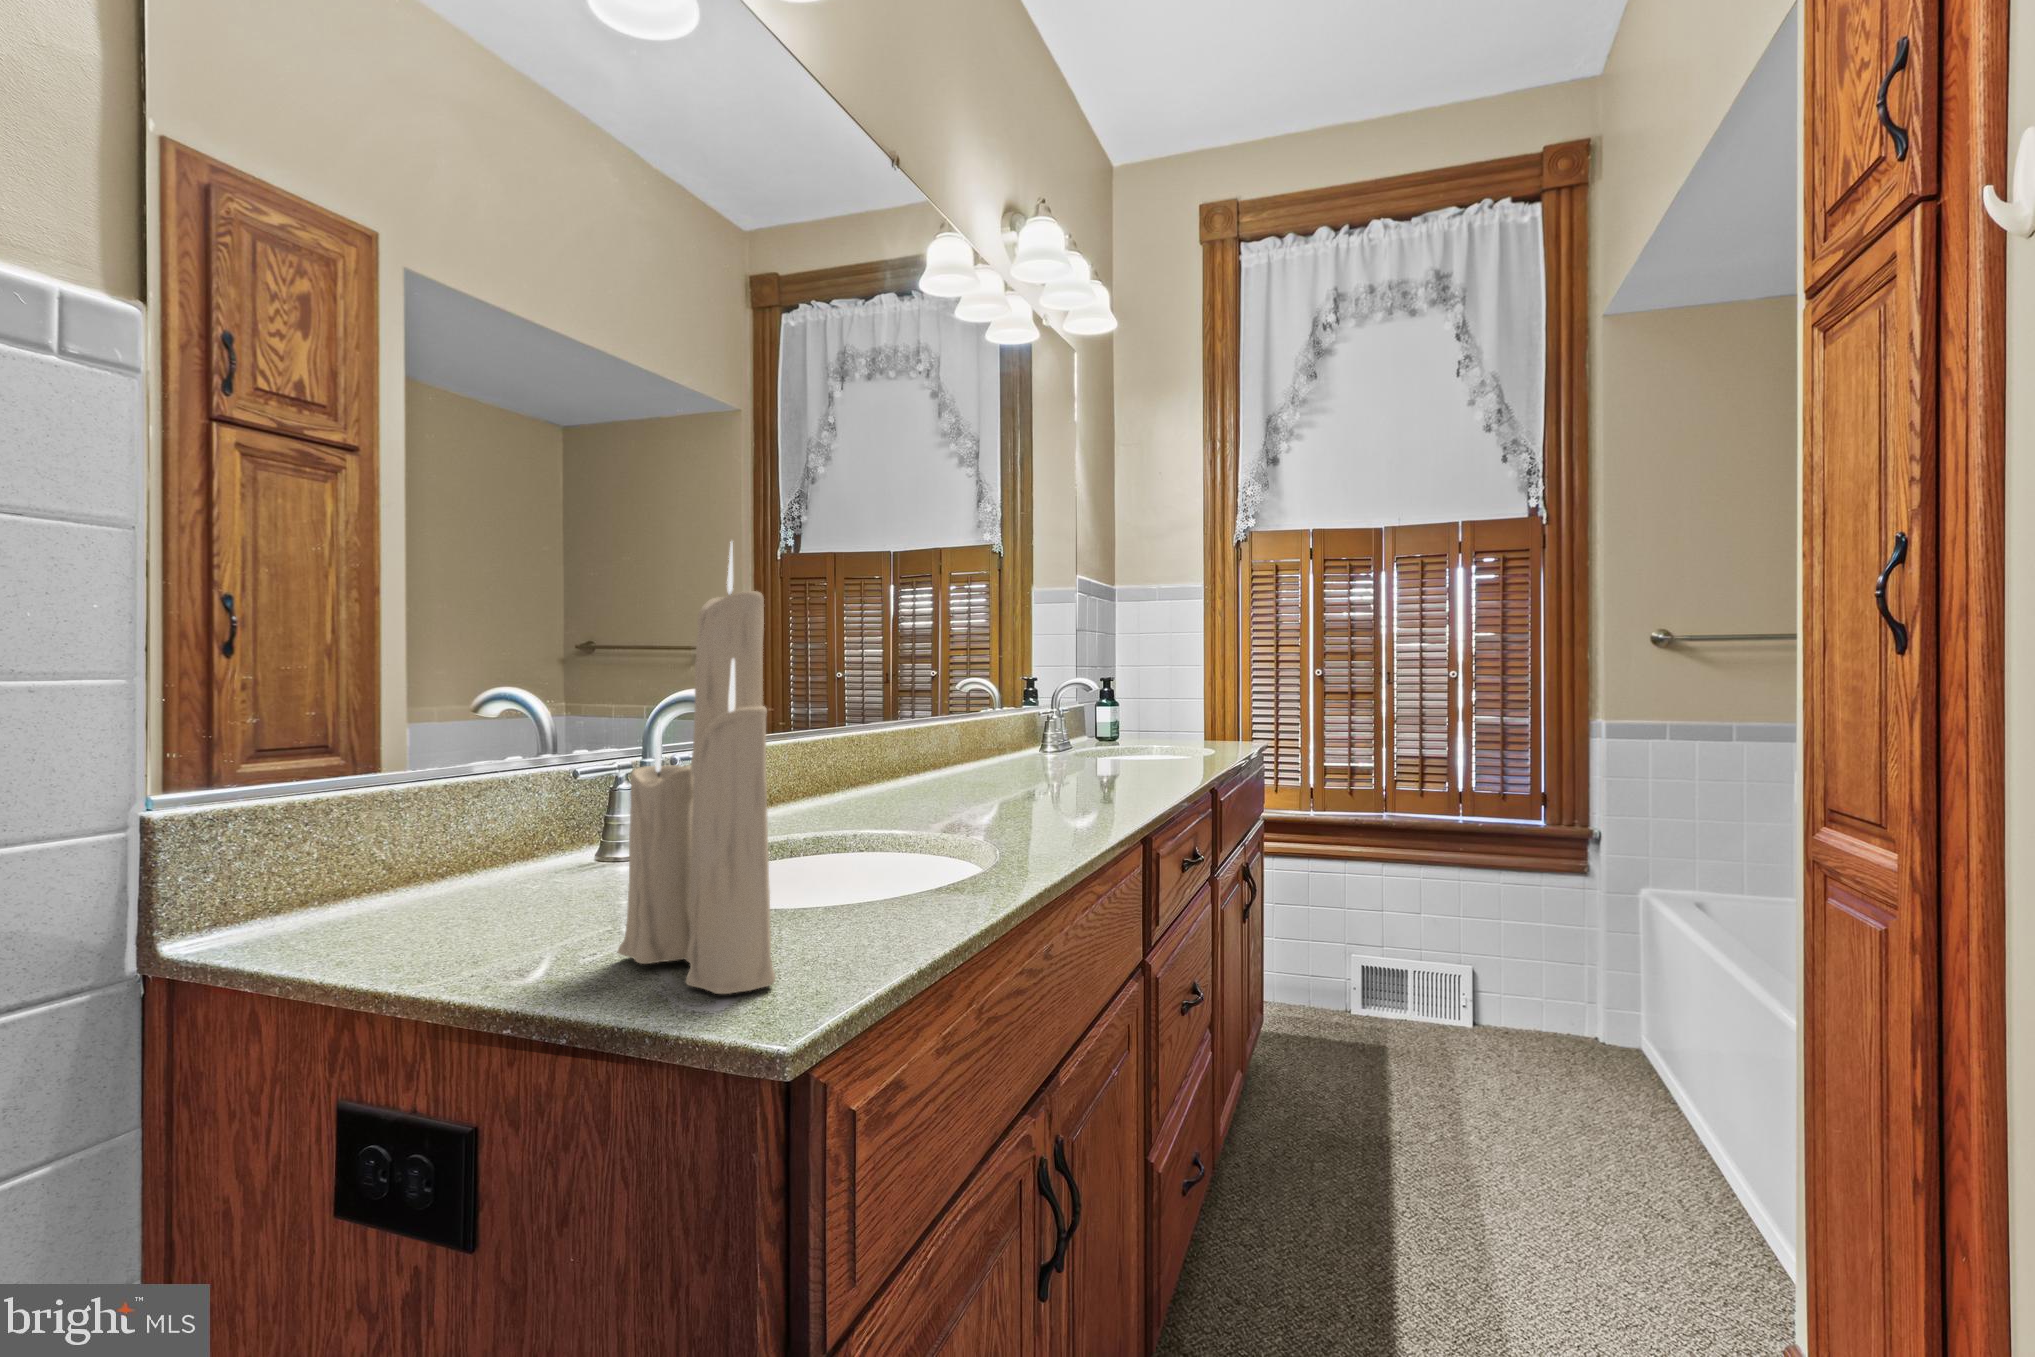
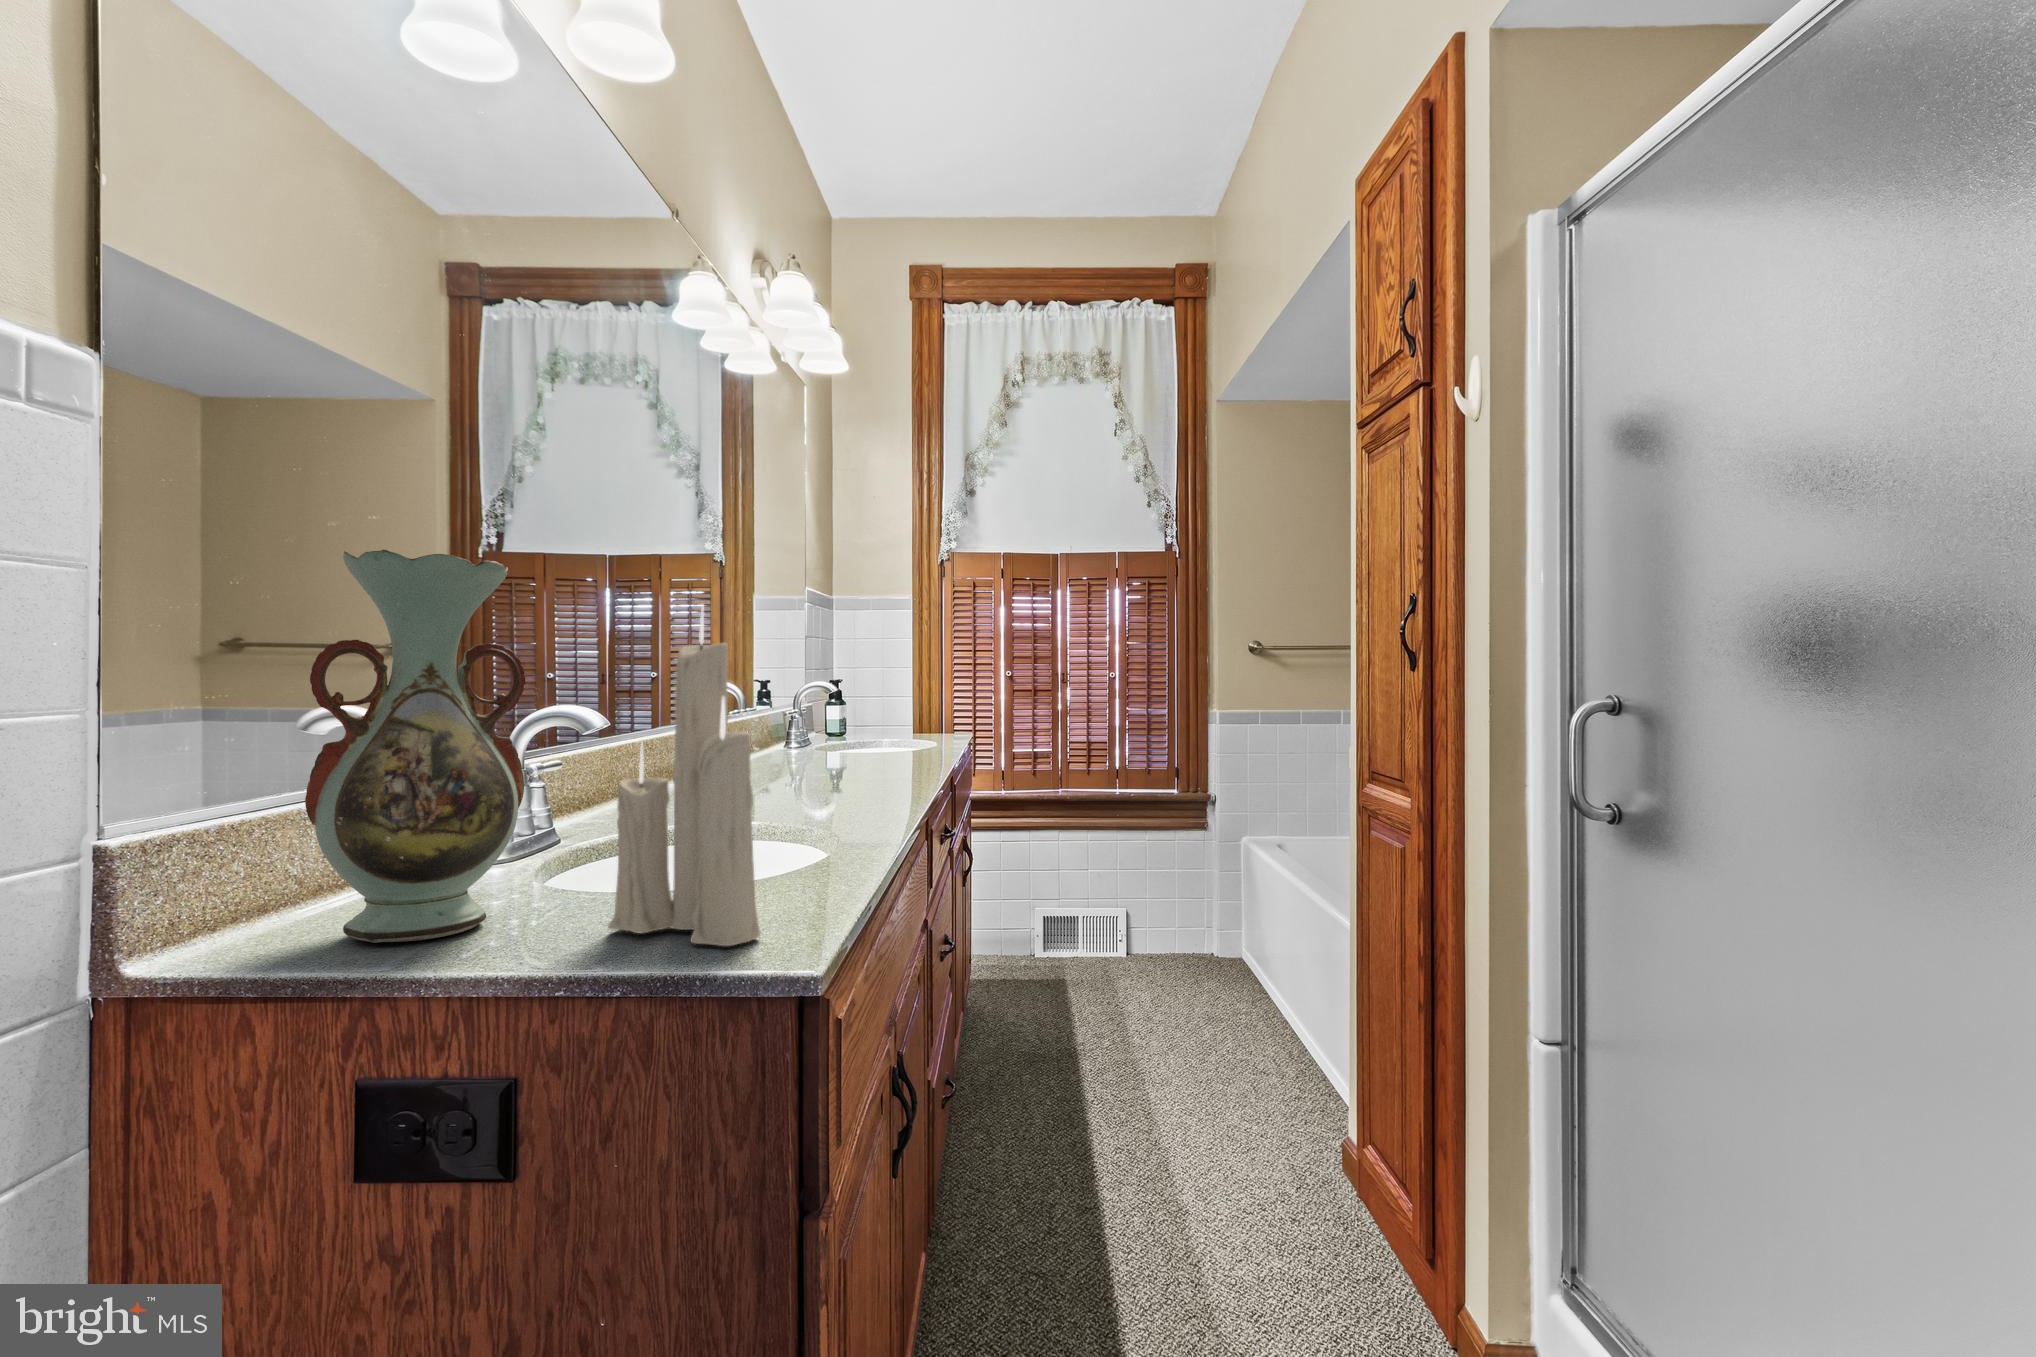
decorative vase: none [324,488,574,946] -> present [305,550,525,943]

